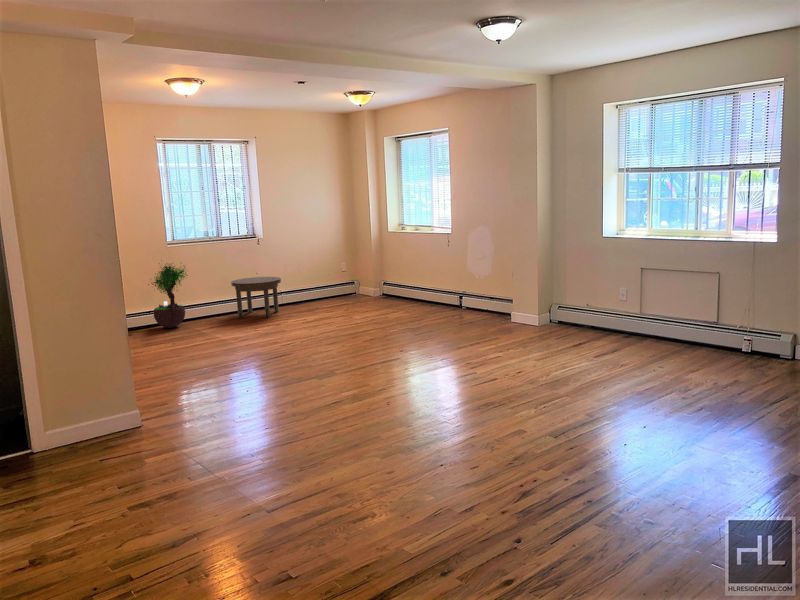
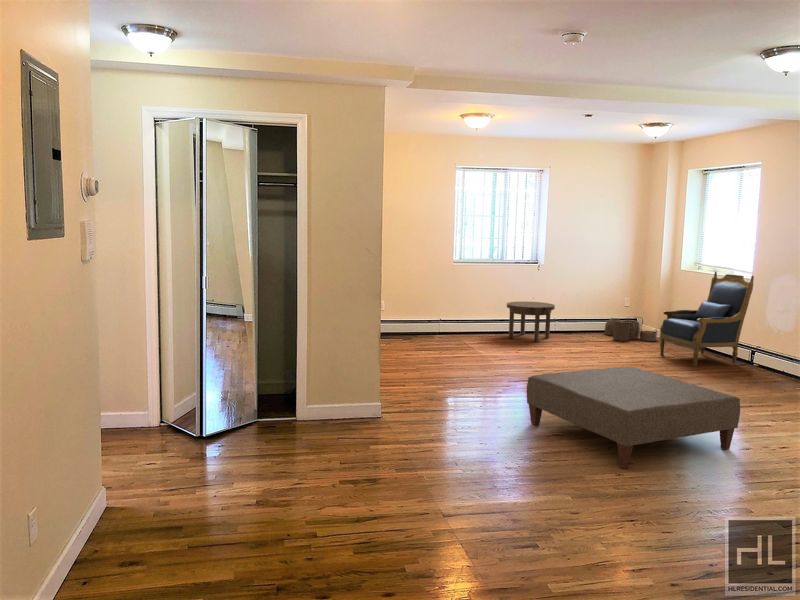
armchair: none [383,230,455,317] -> present [660,272,754,366]
potted tree: present [151,264,188,328] -> none [432,275,468,338]
woven basket: none [328,282,376,304] -> present [605,318,657,341]
ottoman: none [297,325,487,420] -> present [527,366,740,469]

